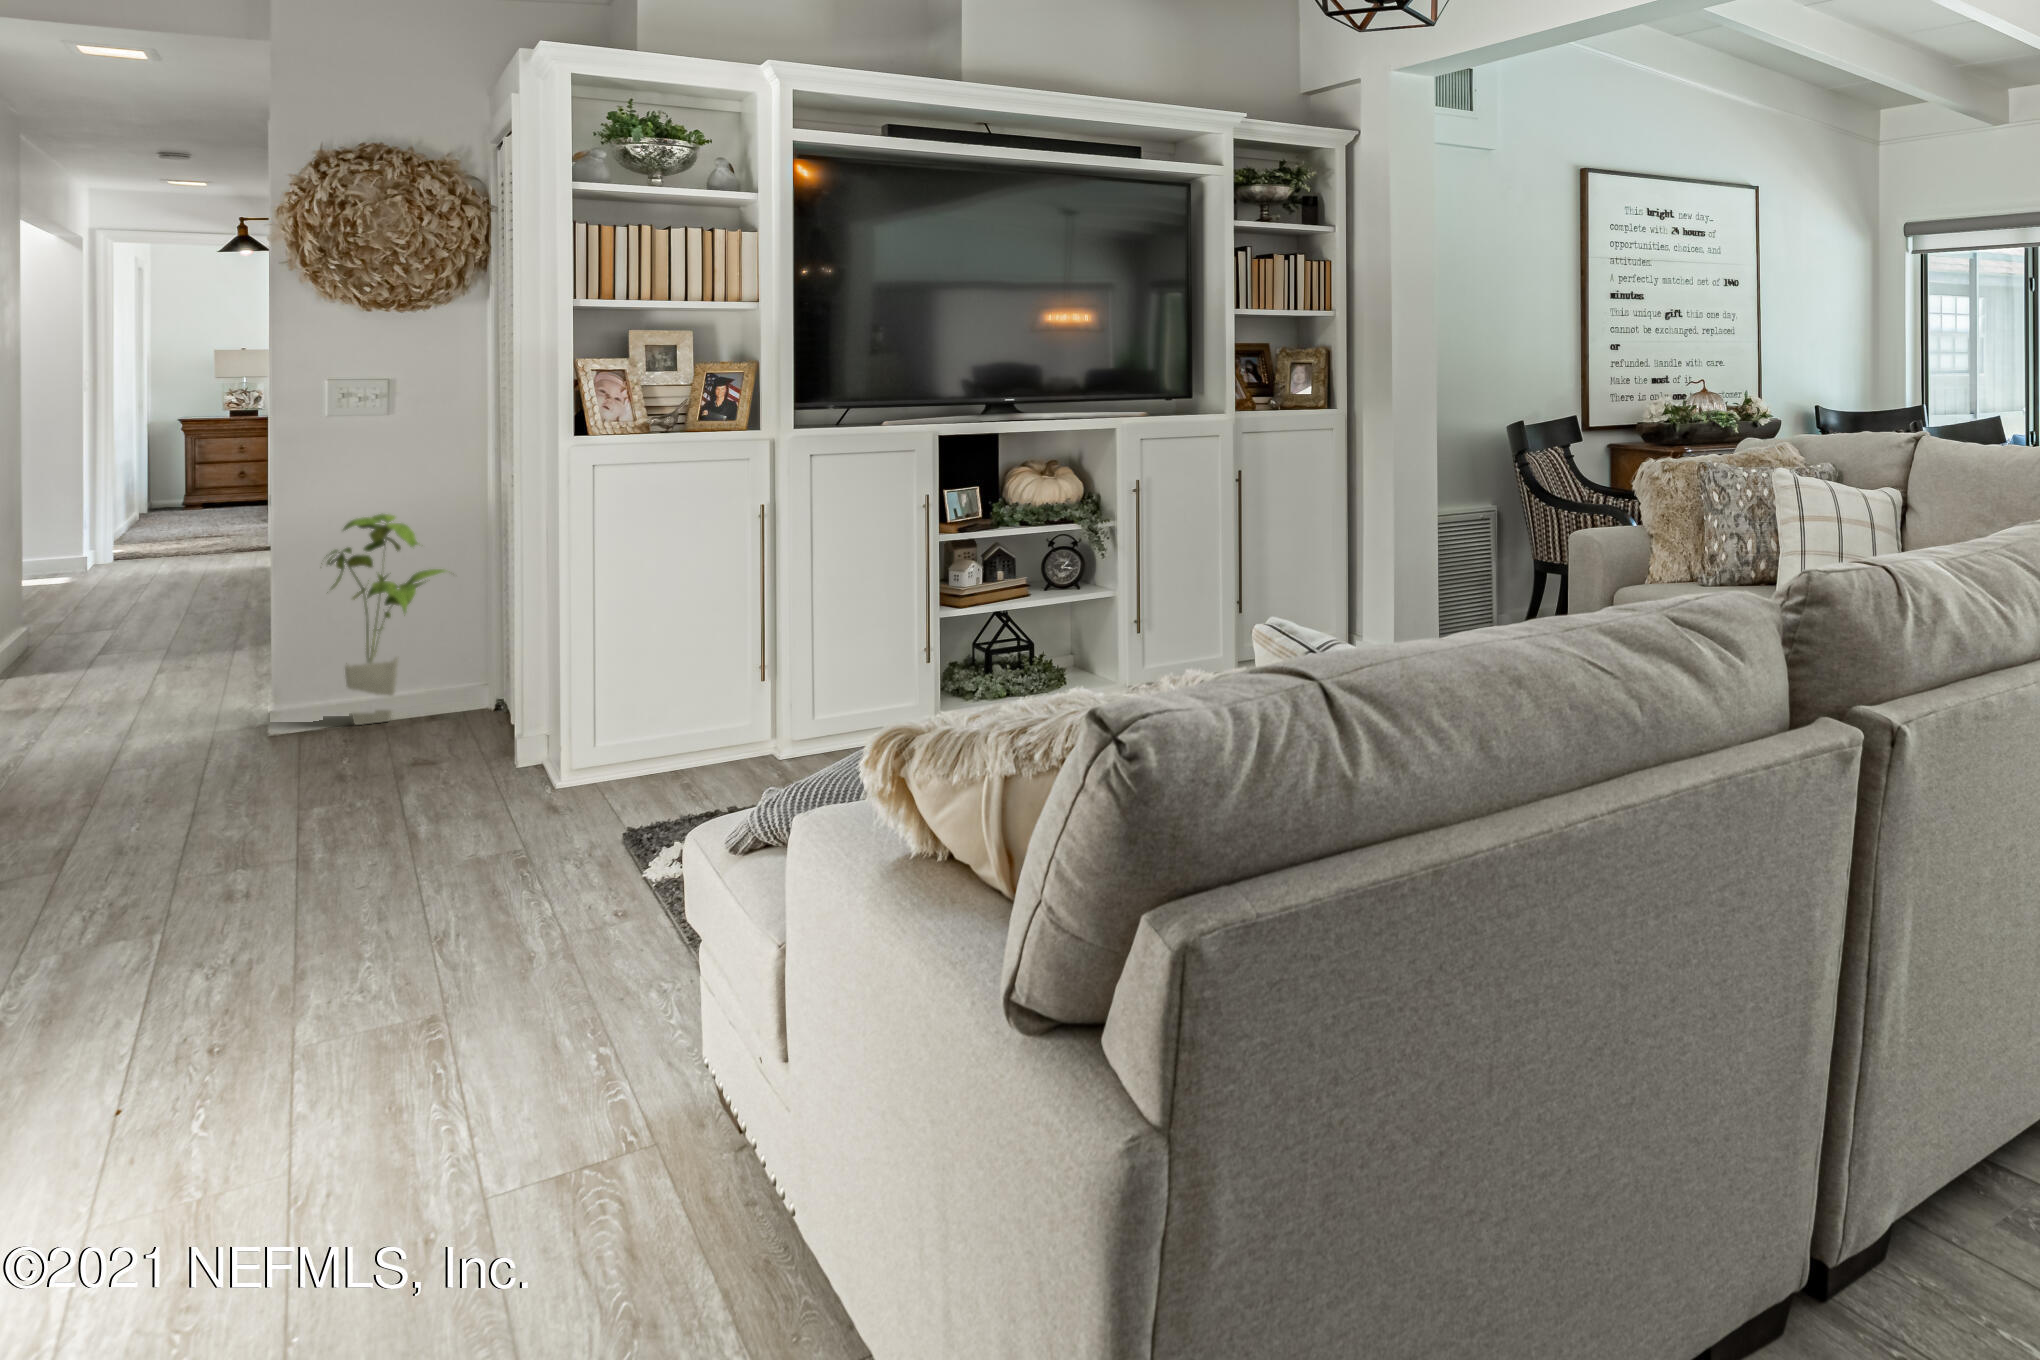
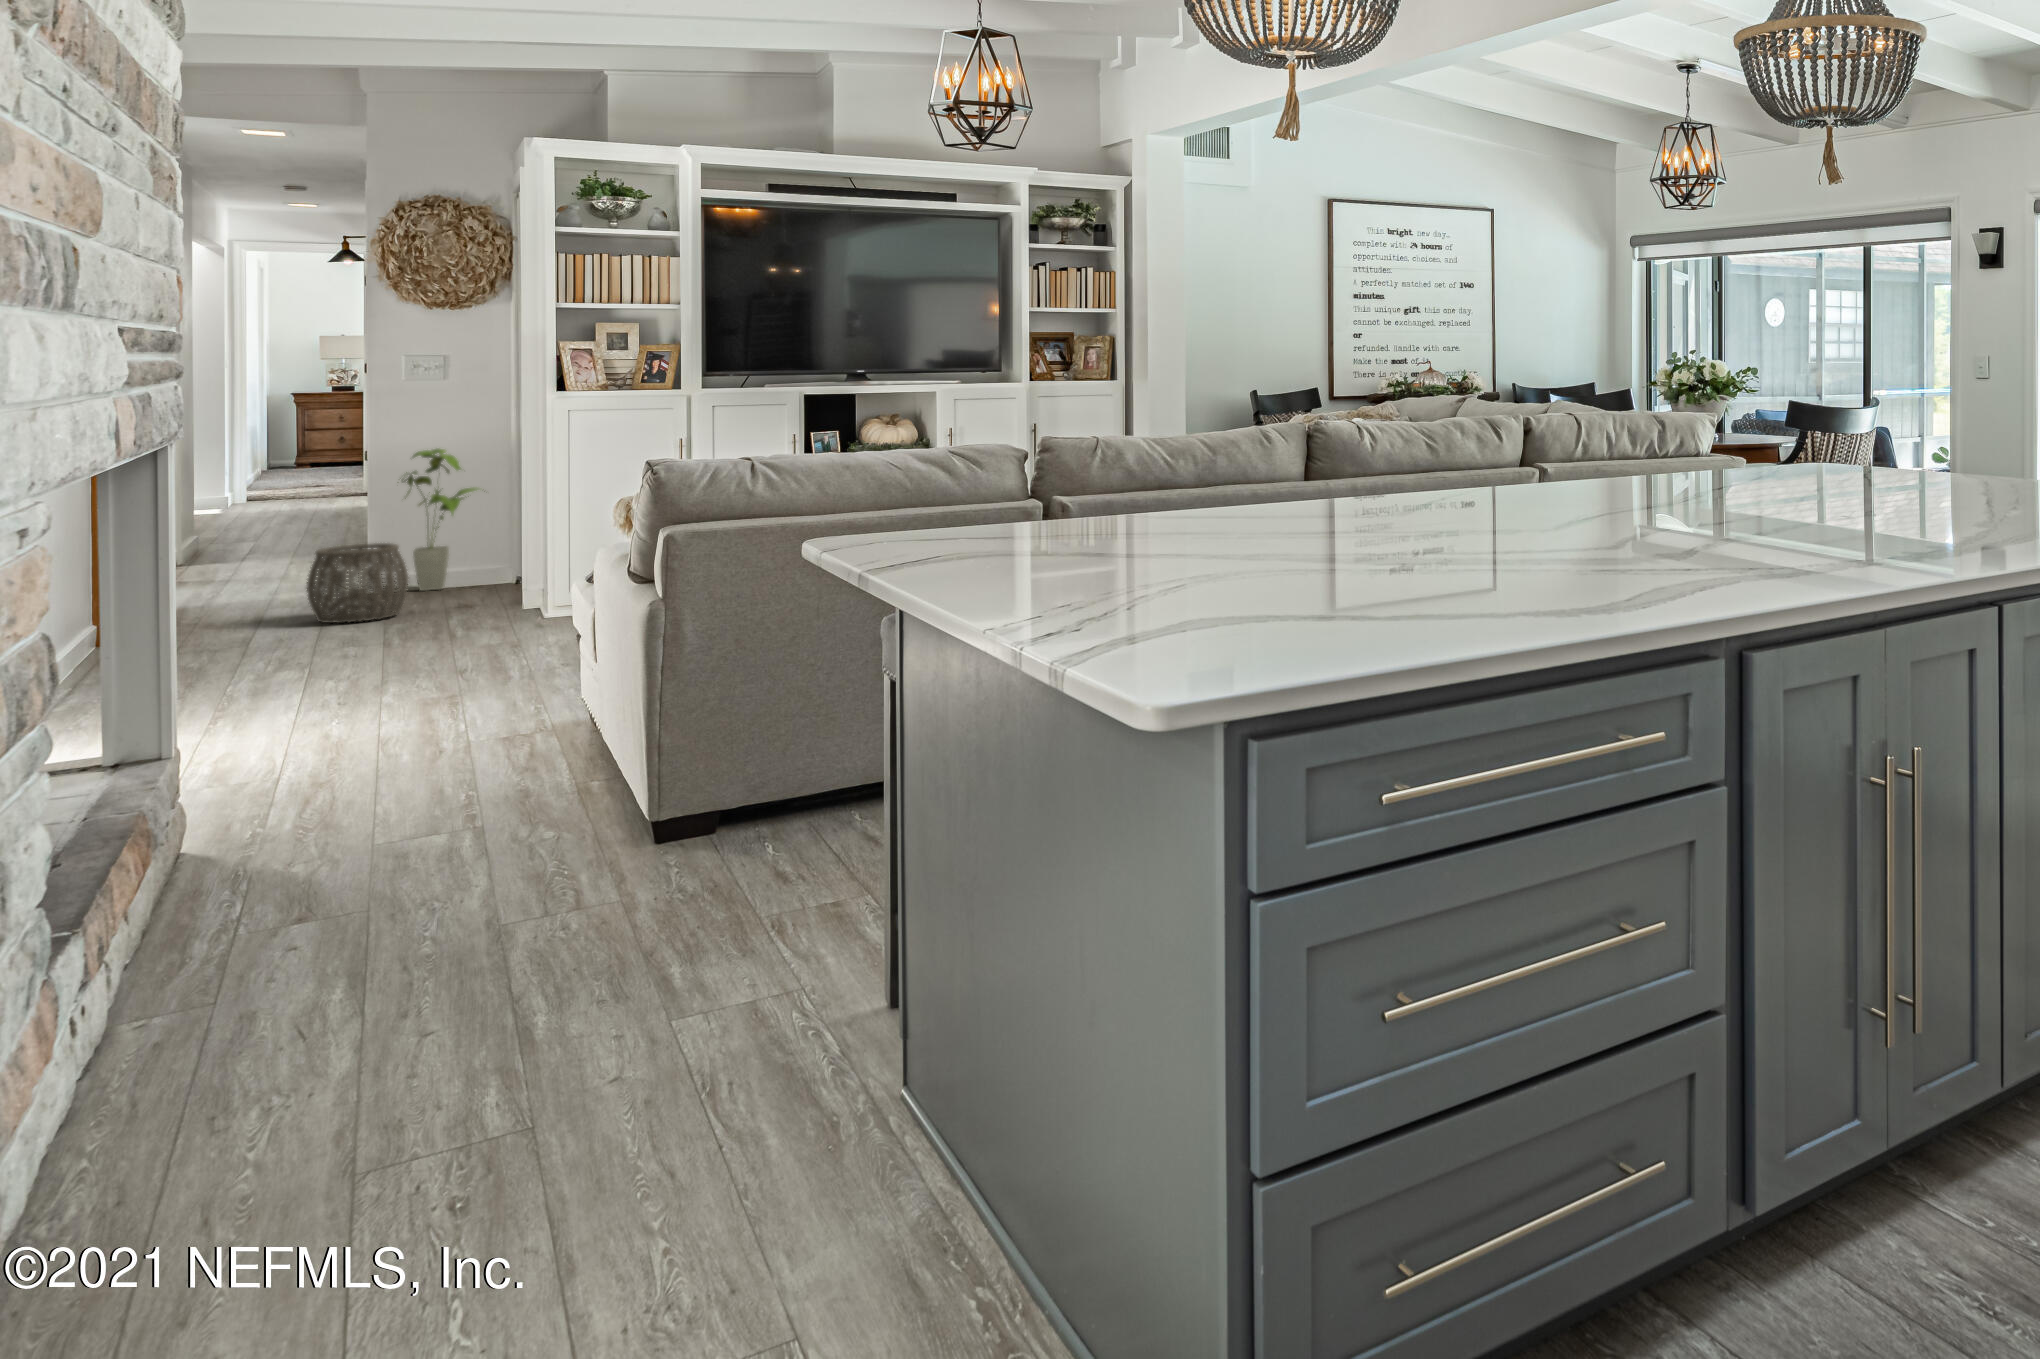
woven basket: none [175,669,344,803] -> present [306,543,409,623]

